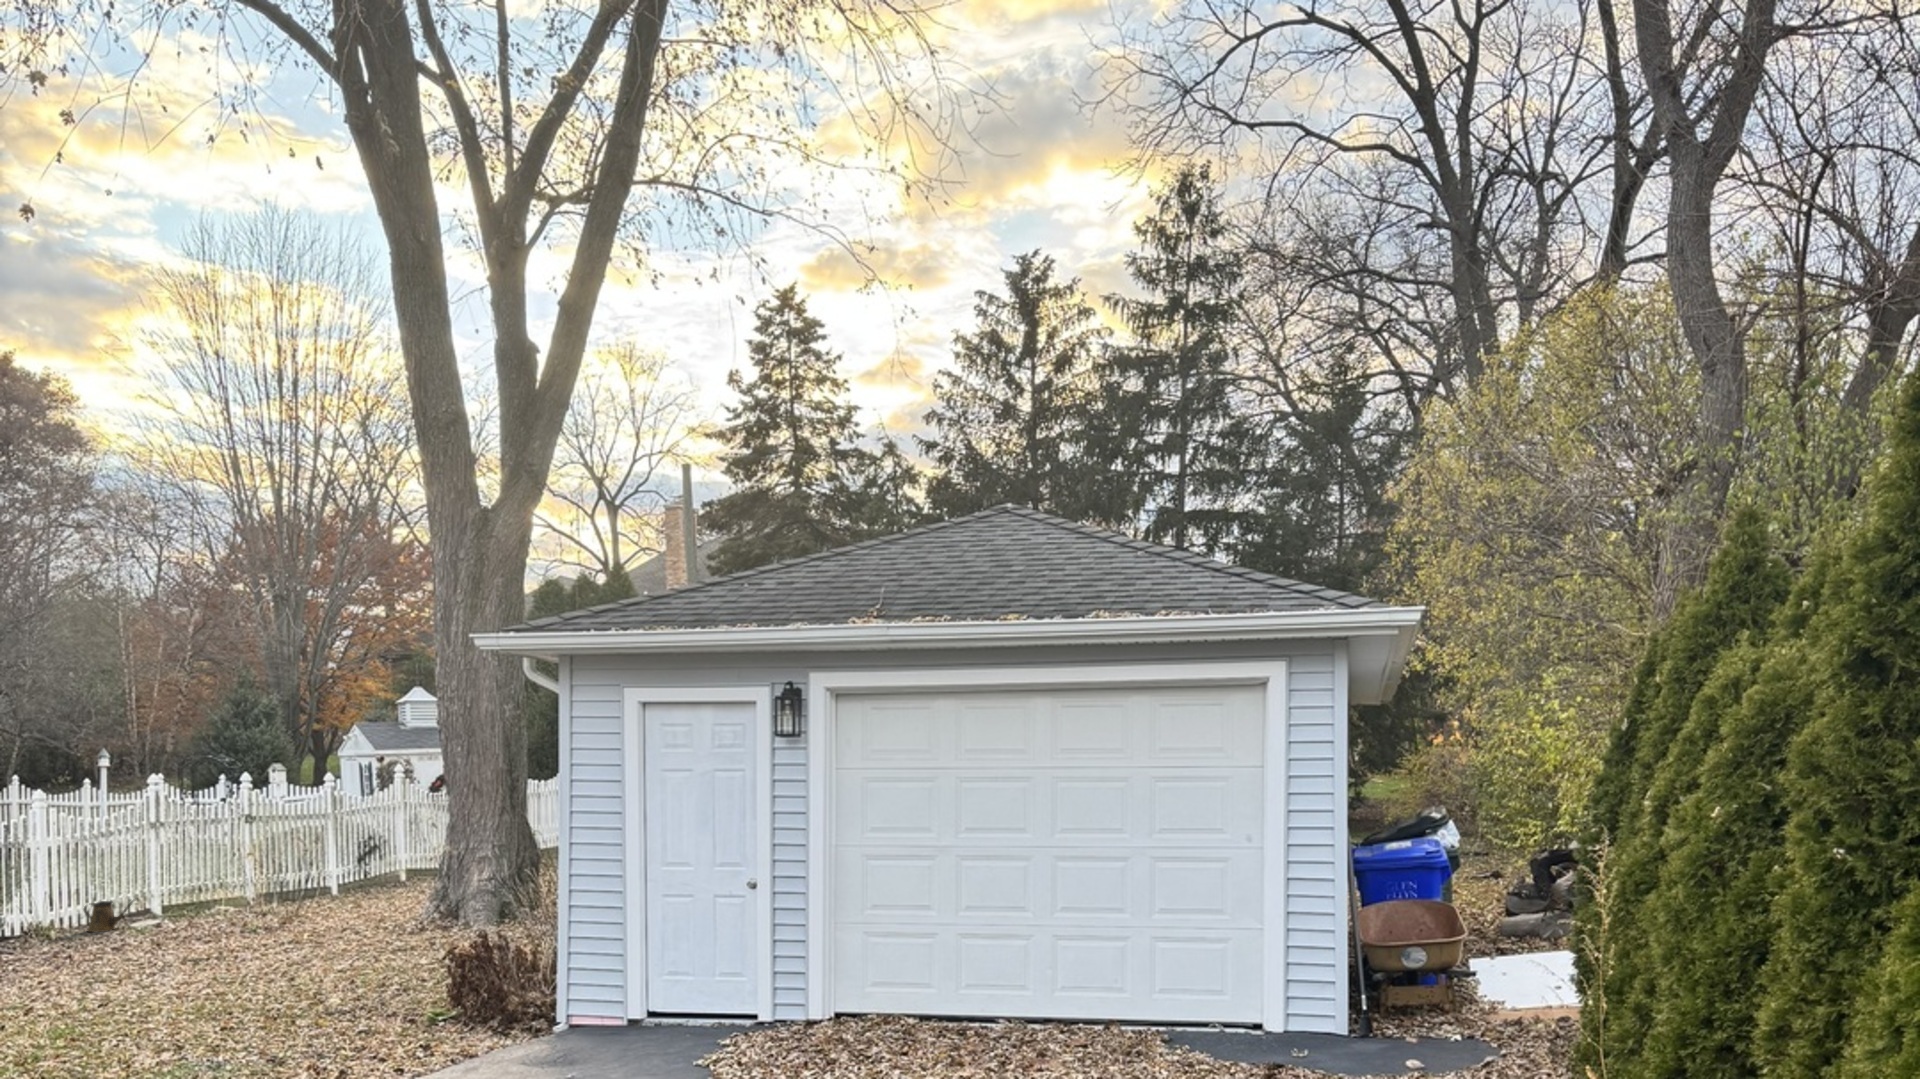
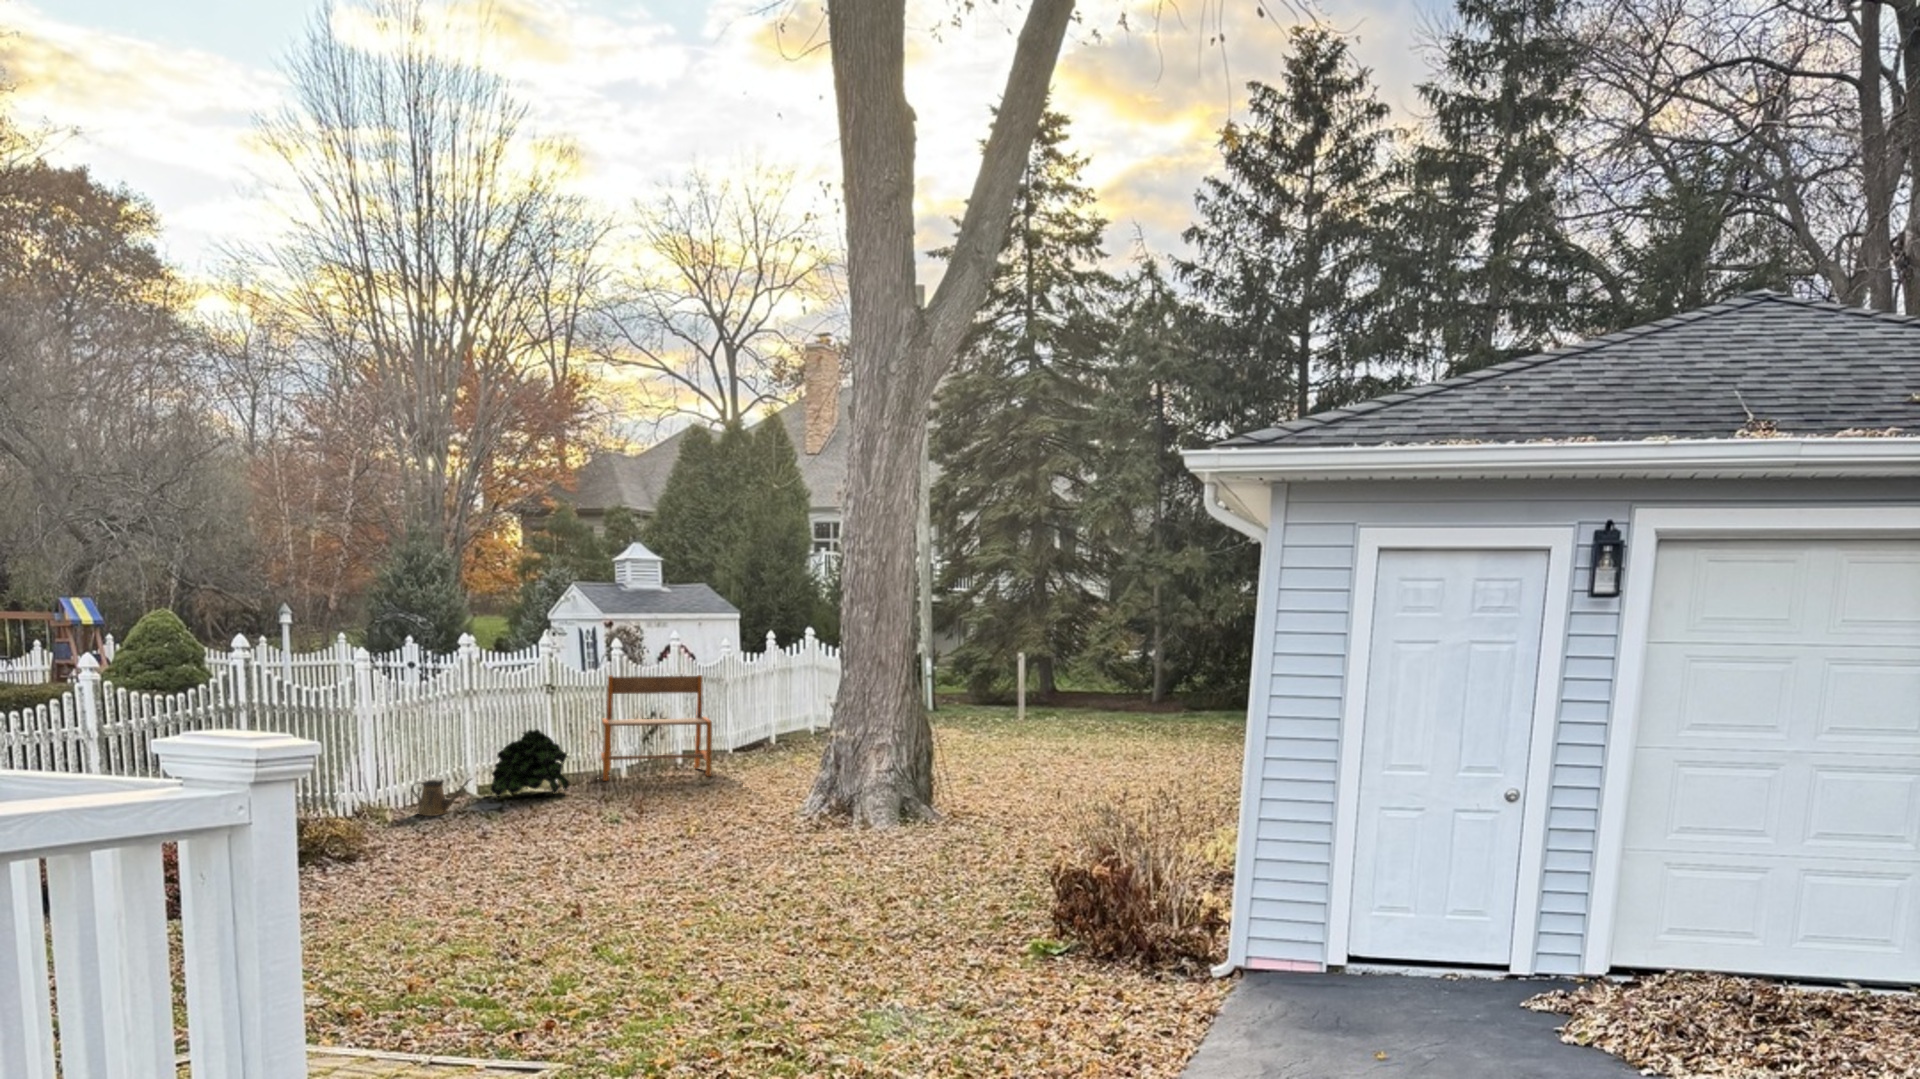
bench: none [291,805,397,899] -> present [601,675,712,781]
potted plant: none [175,855,247,916] -> present [491,730,569,797]

